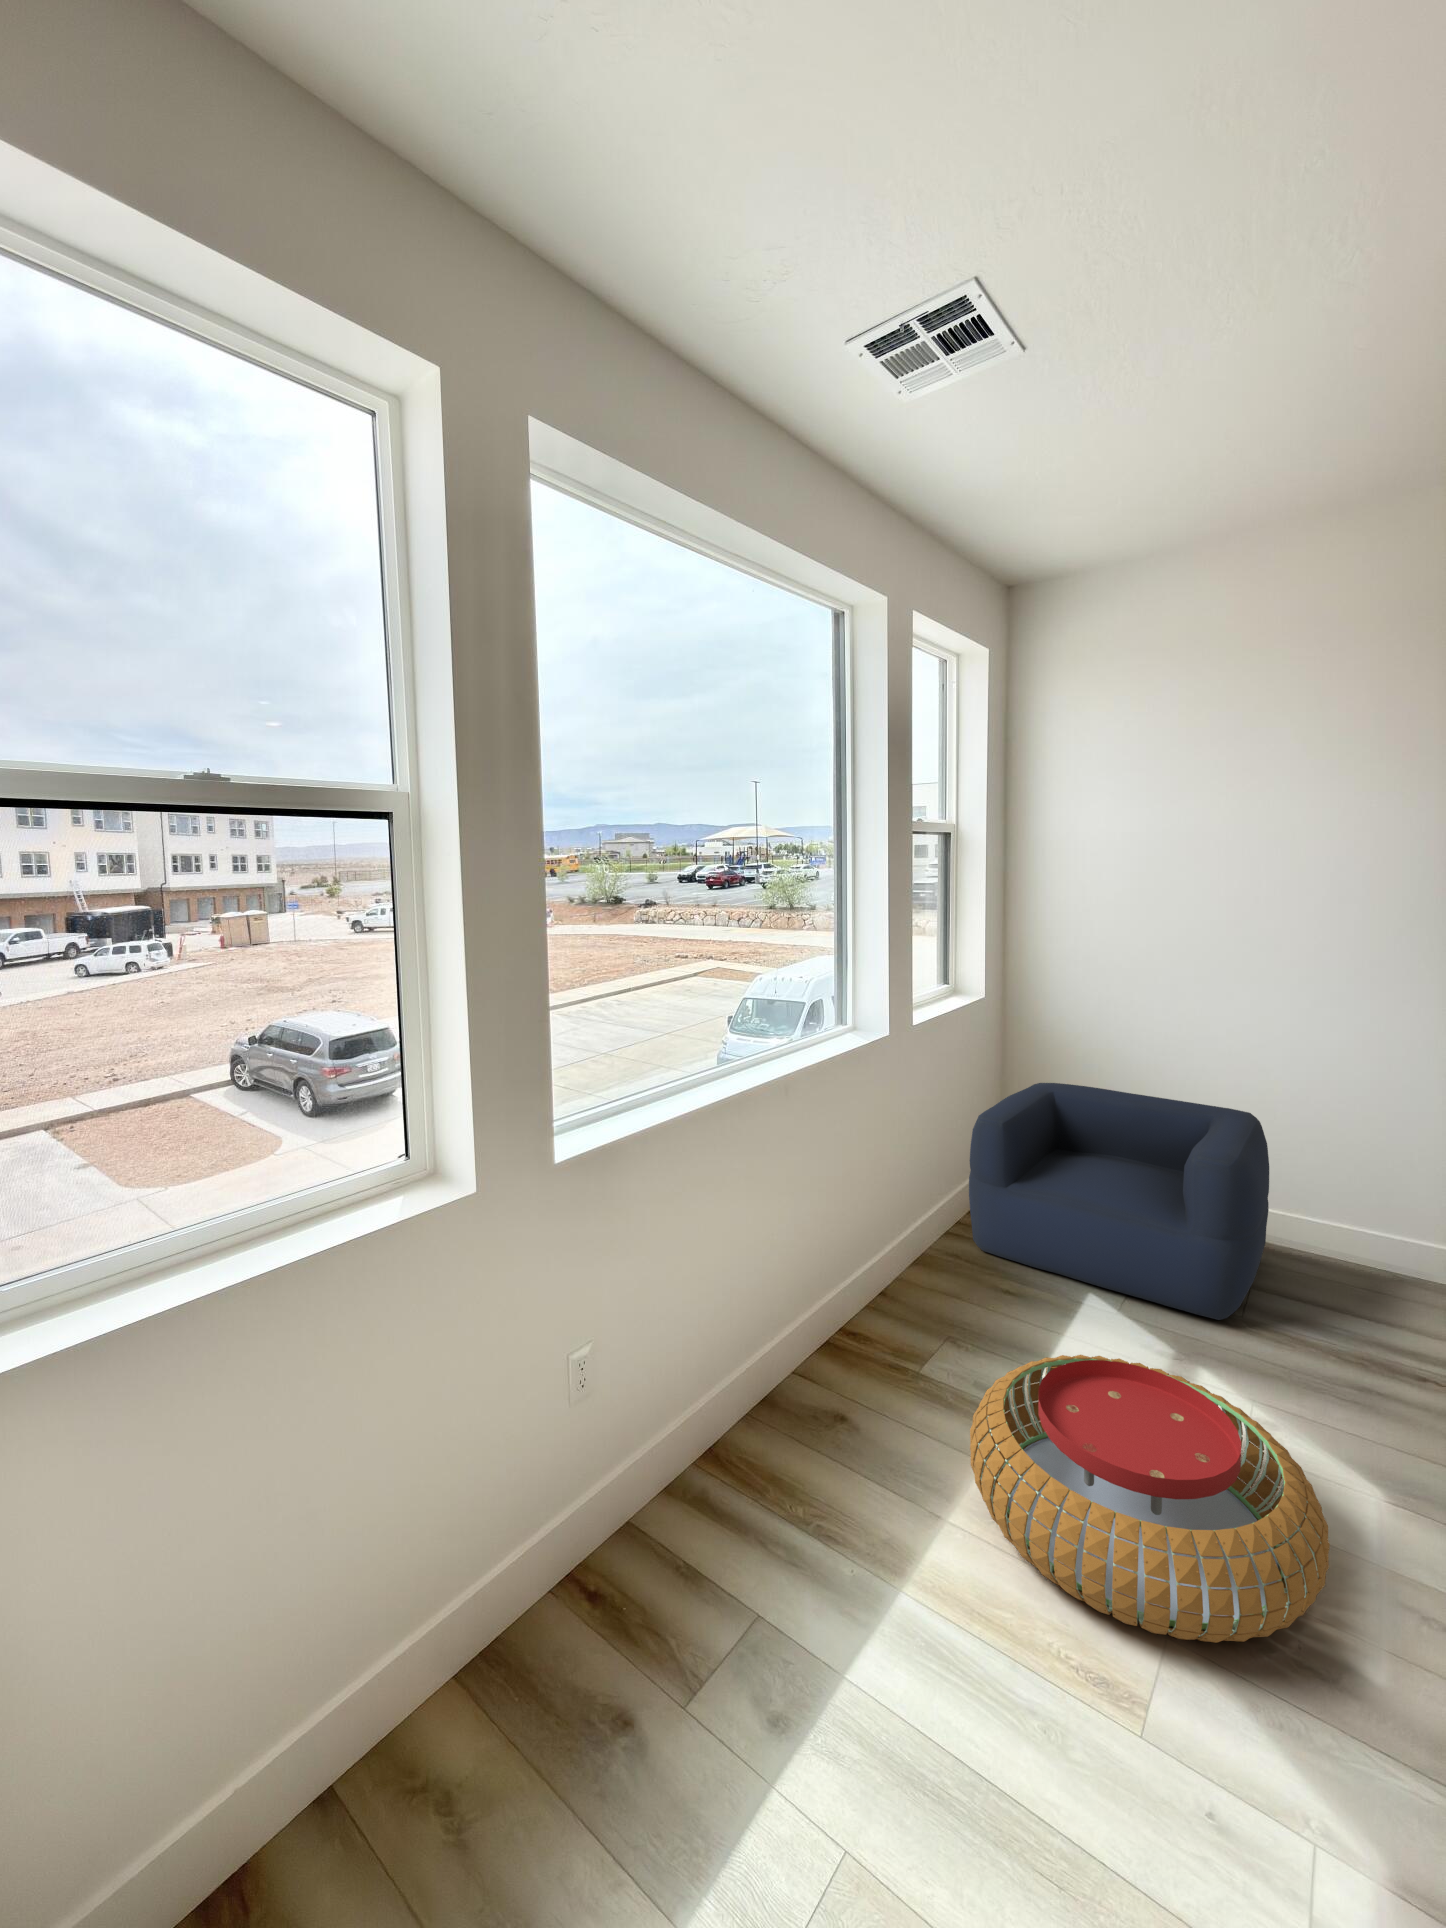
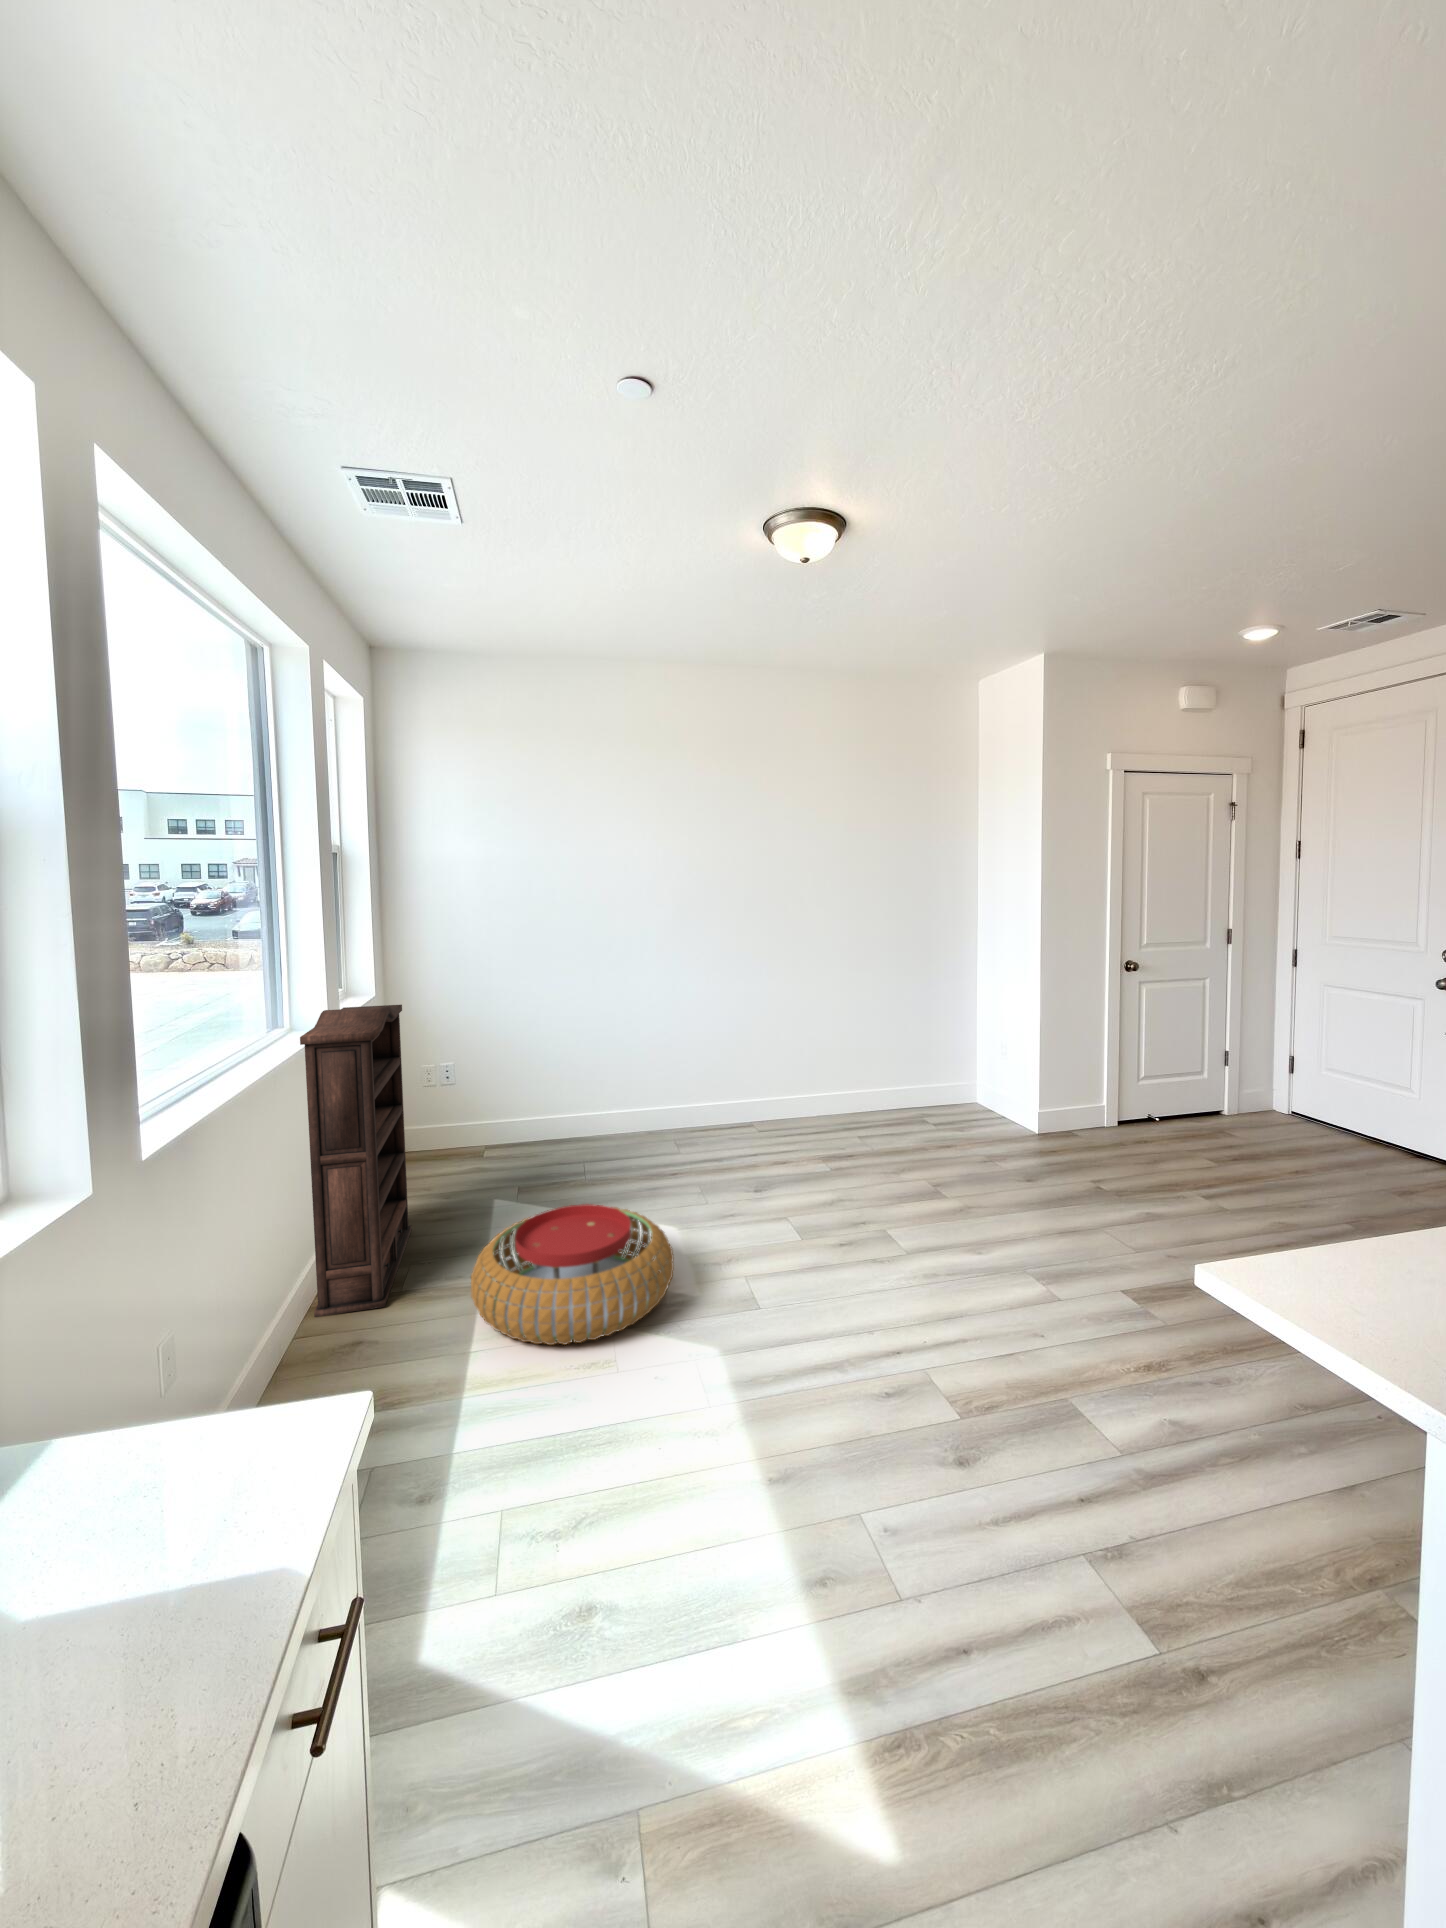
bookshelf: none [819,1010,972,1384] -> present [300,1005,412,1317]
armchair: present [969,1083,1269,1320] -> none [387,1050,590,1201]

